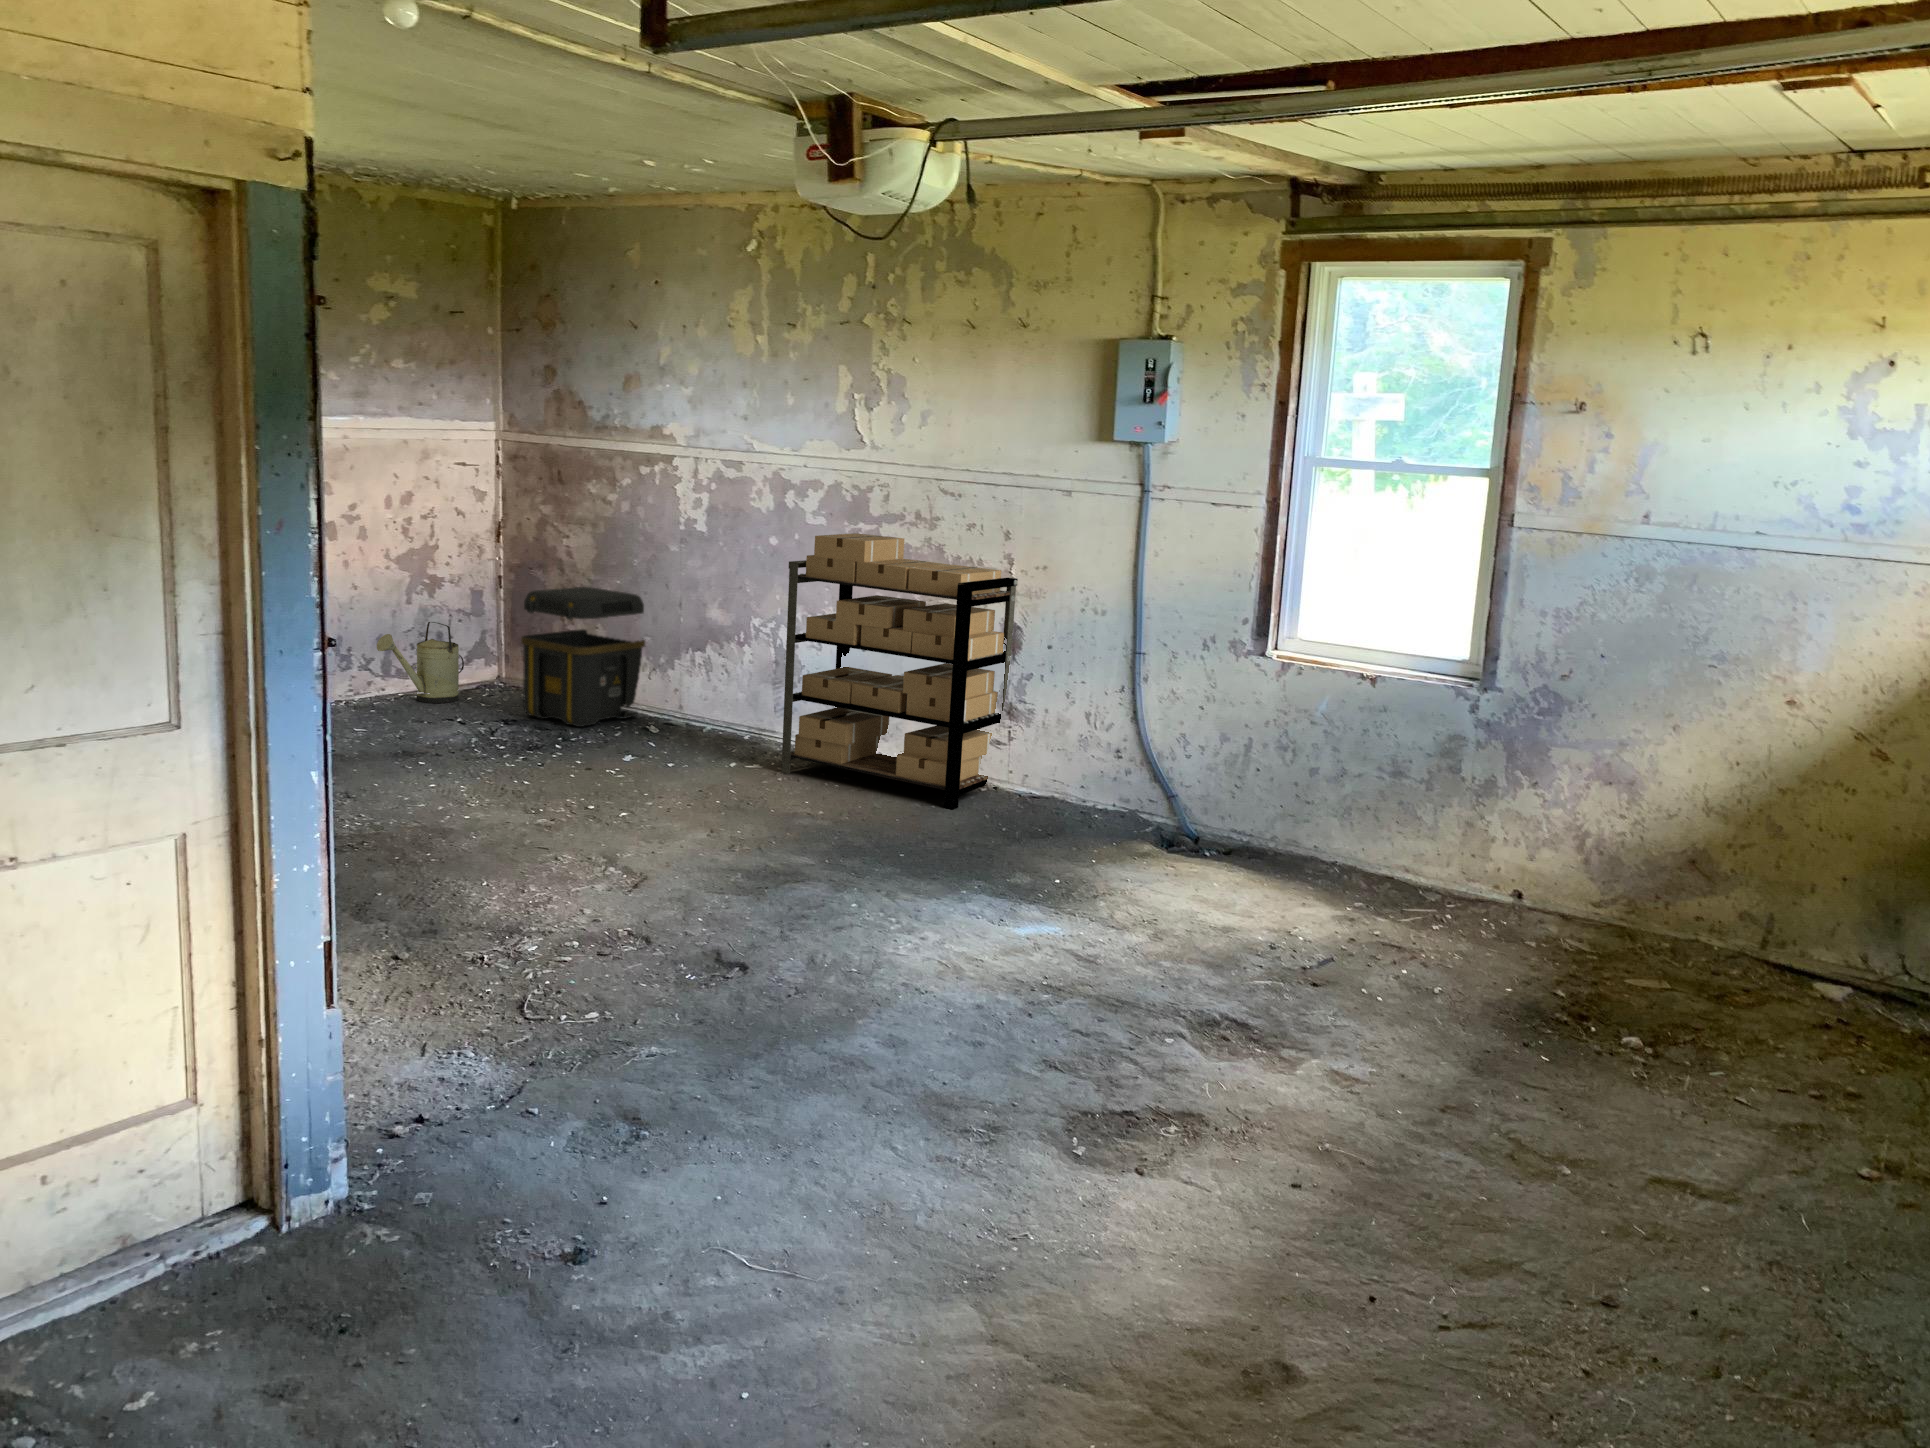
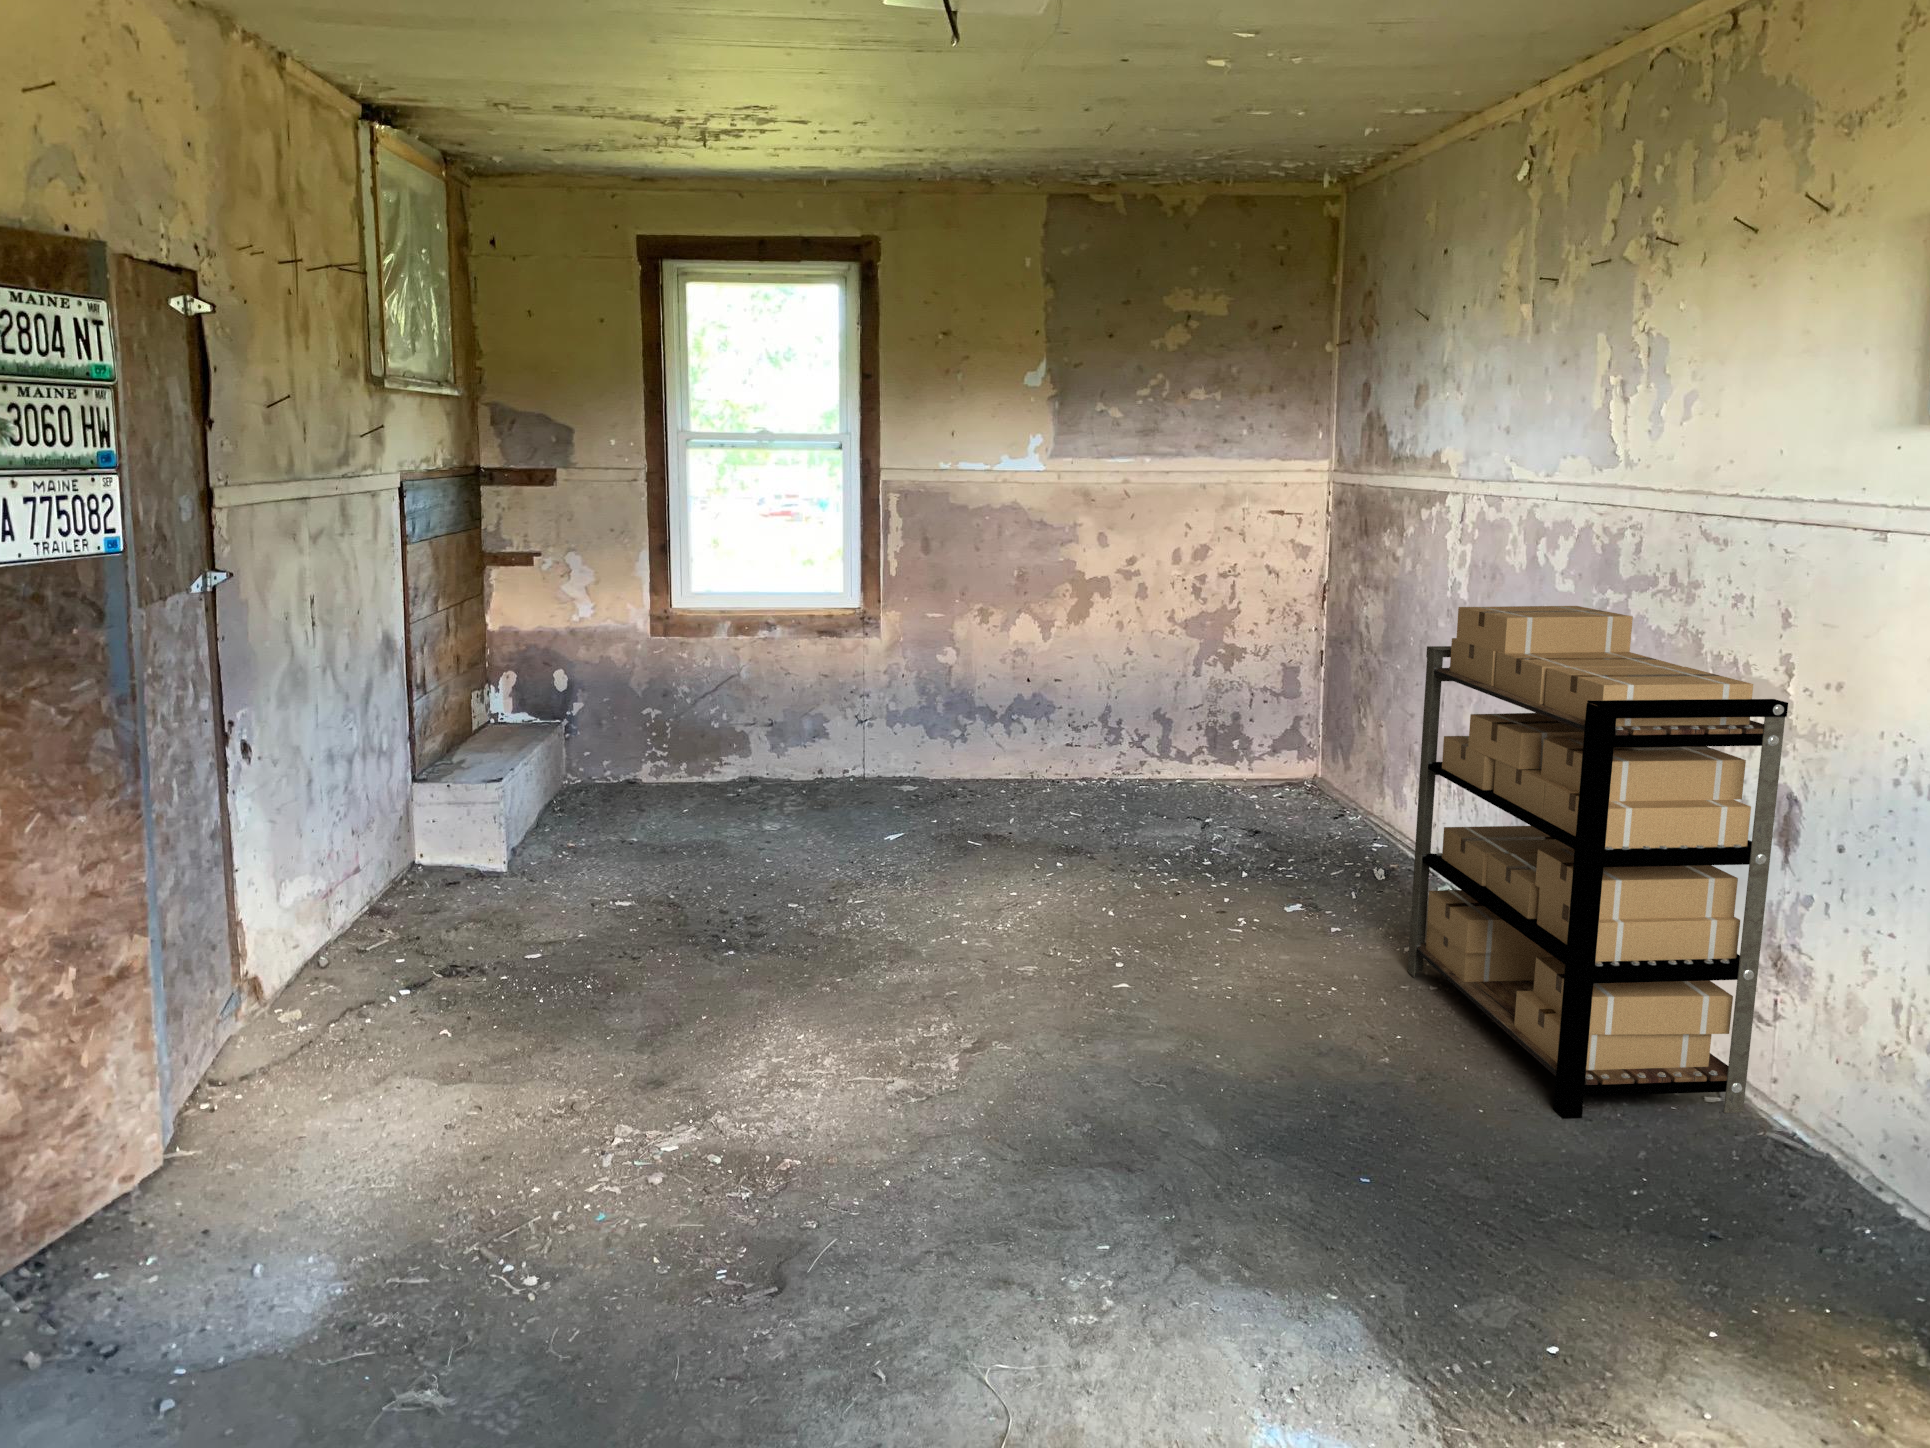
toolbox: present [521,587,645,727] -> none [1251,669,1399,849]
watering can: present [377,622,464,703] -> none [1139,698,1246,794]

